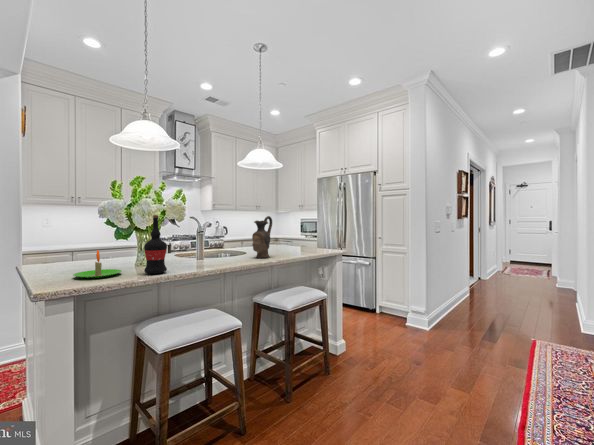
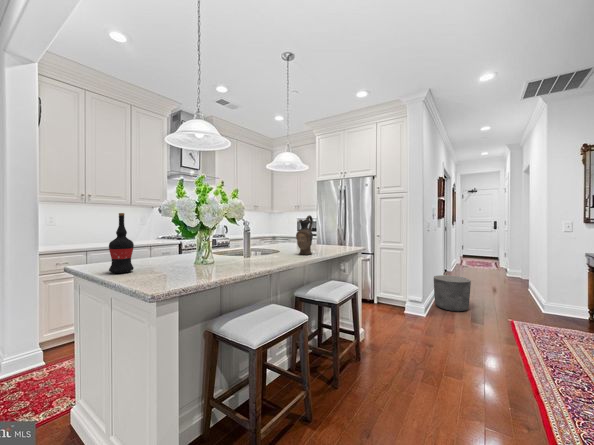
wine bottle: present [144,215,167,274] -> present [109,213,134,273]
candle: present [73,250,122,278] -> none [156,247,201,277]
planter: none [445,284,488,326] -> present [434,275,471,311]

